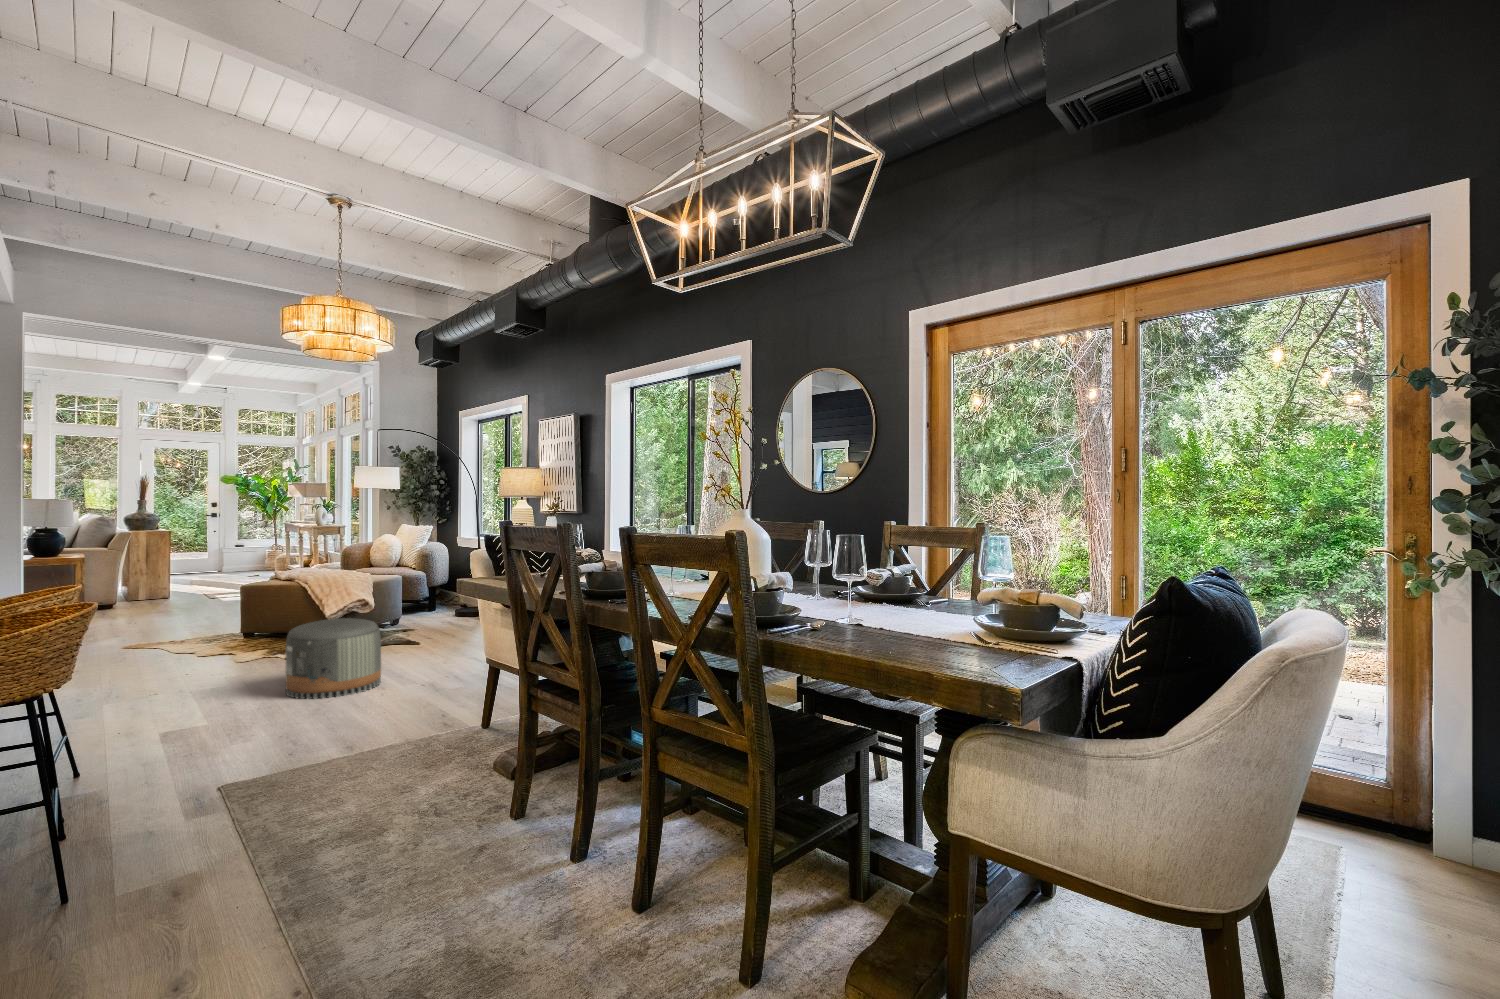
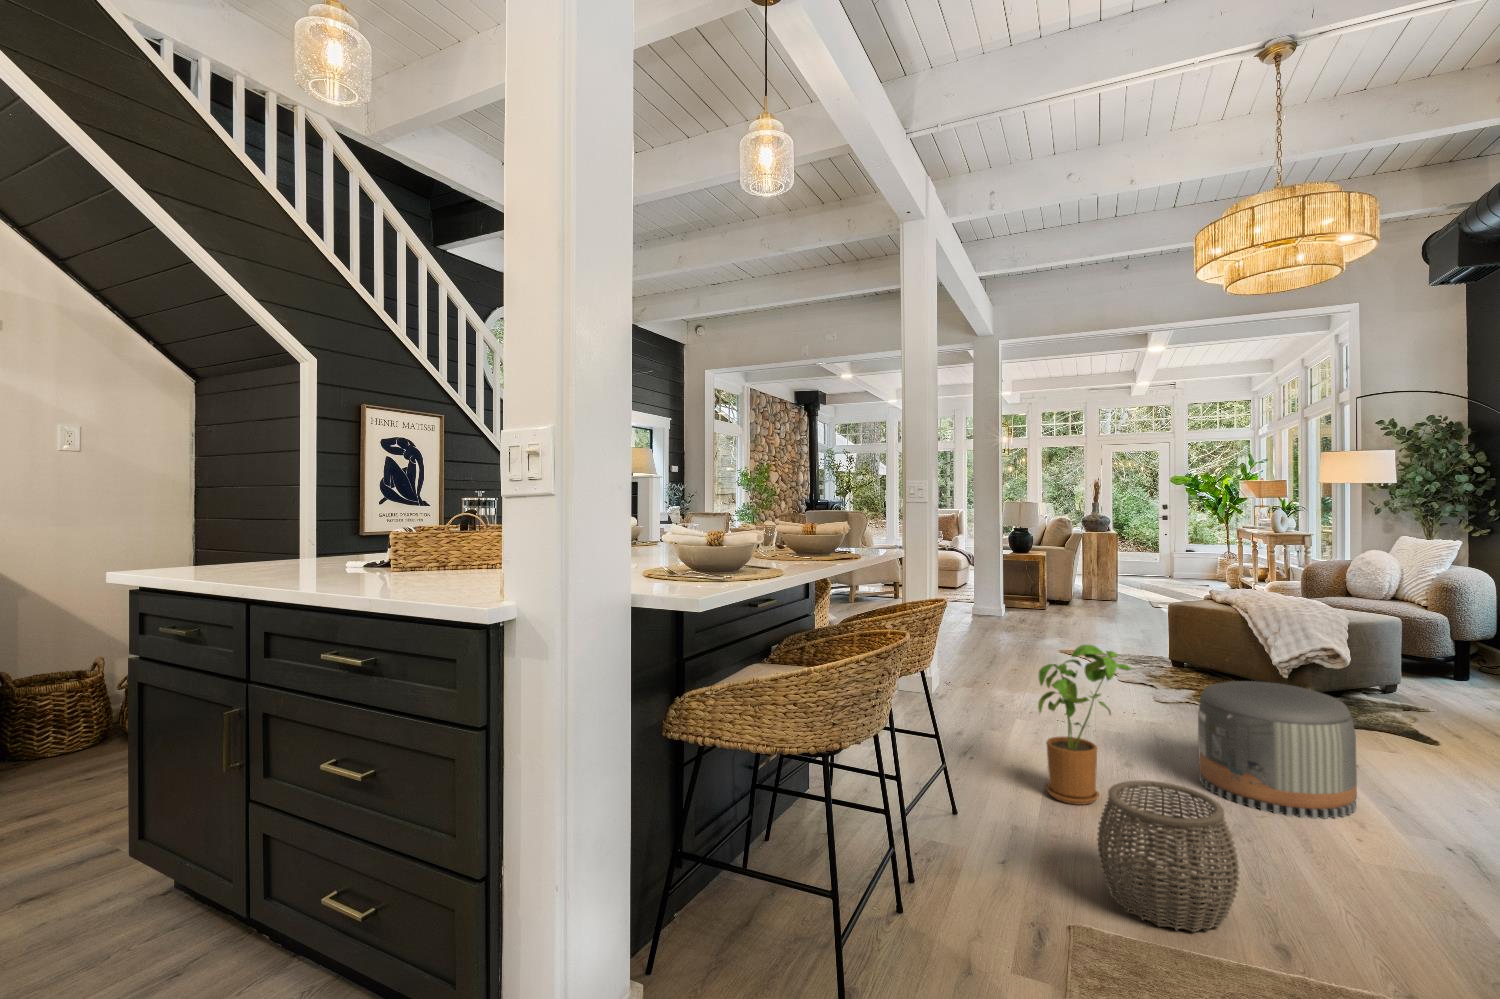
house plant: none [160,608,247,733] -> present [1038,644,1132,805]
woven basket: none [233,679,327,764] -> present [1097,780,1239,932]

